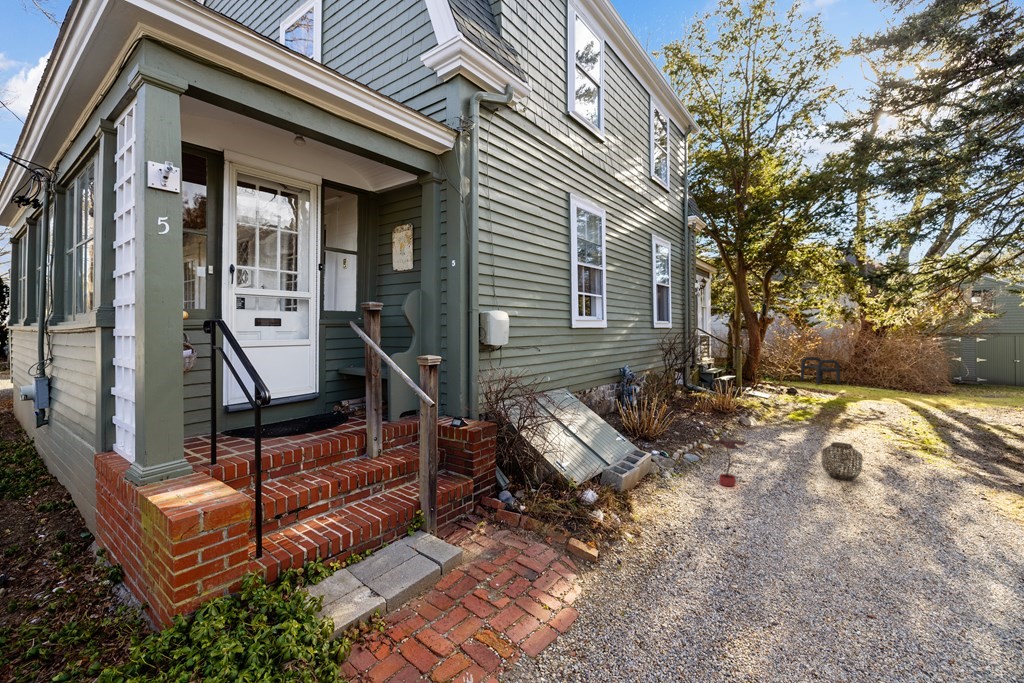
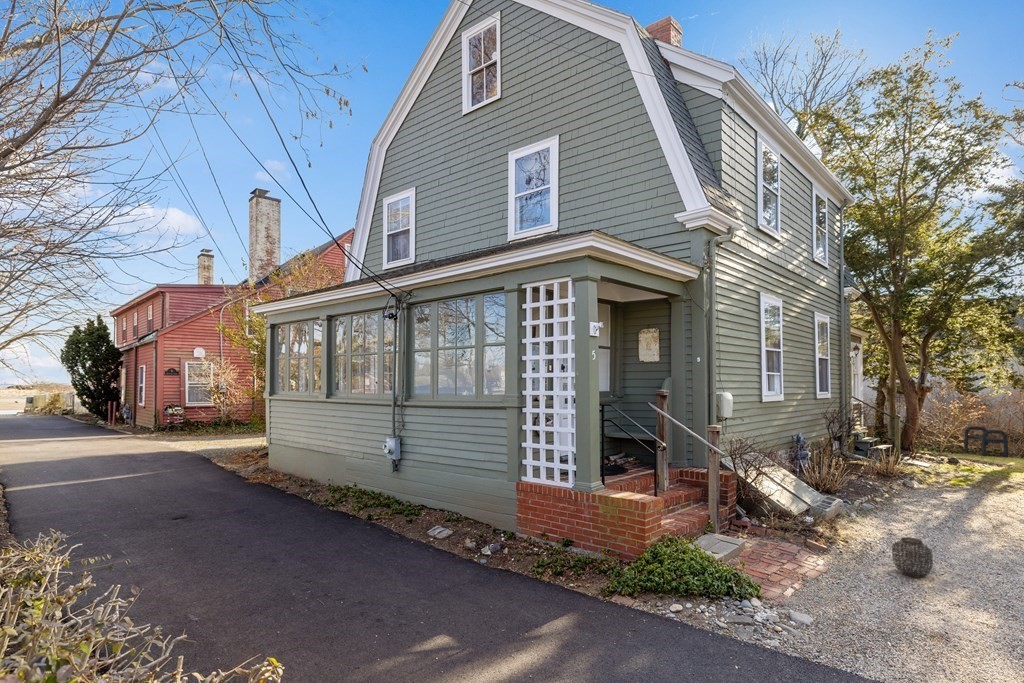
potted plant: present [709,438,746,486] -> none [886,489,916,524]
woven basket: present [822,442,862,481] -> present [892,537,933,578]

